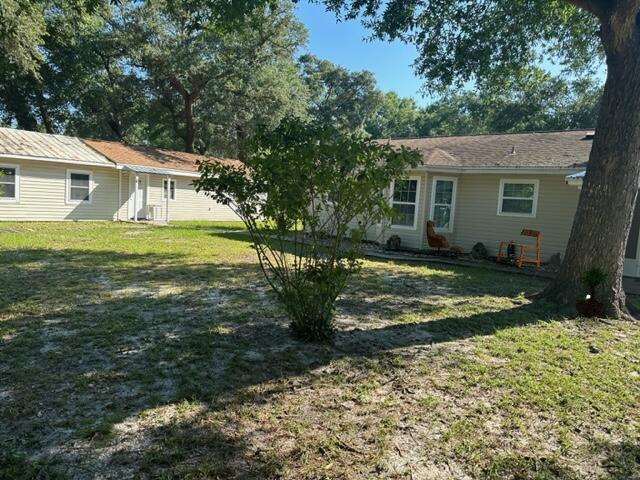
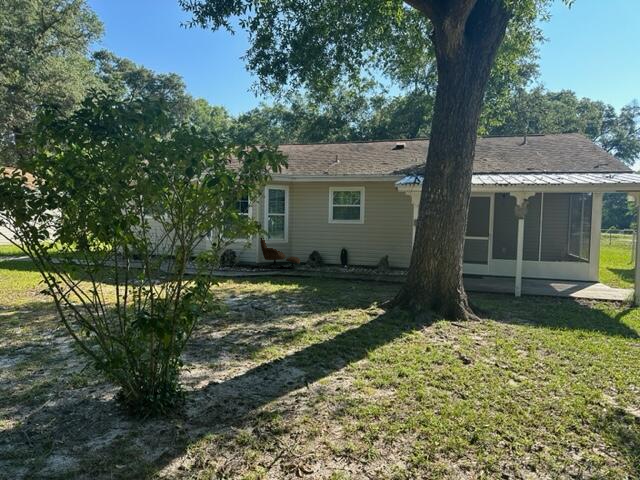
bench: present [497,228,542,267] -> none [332,234,371,273]
potted tree: present [576,266,611,317] -> none [424,266,456,320]

